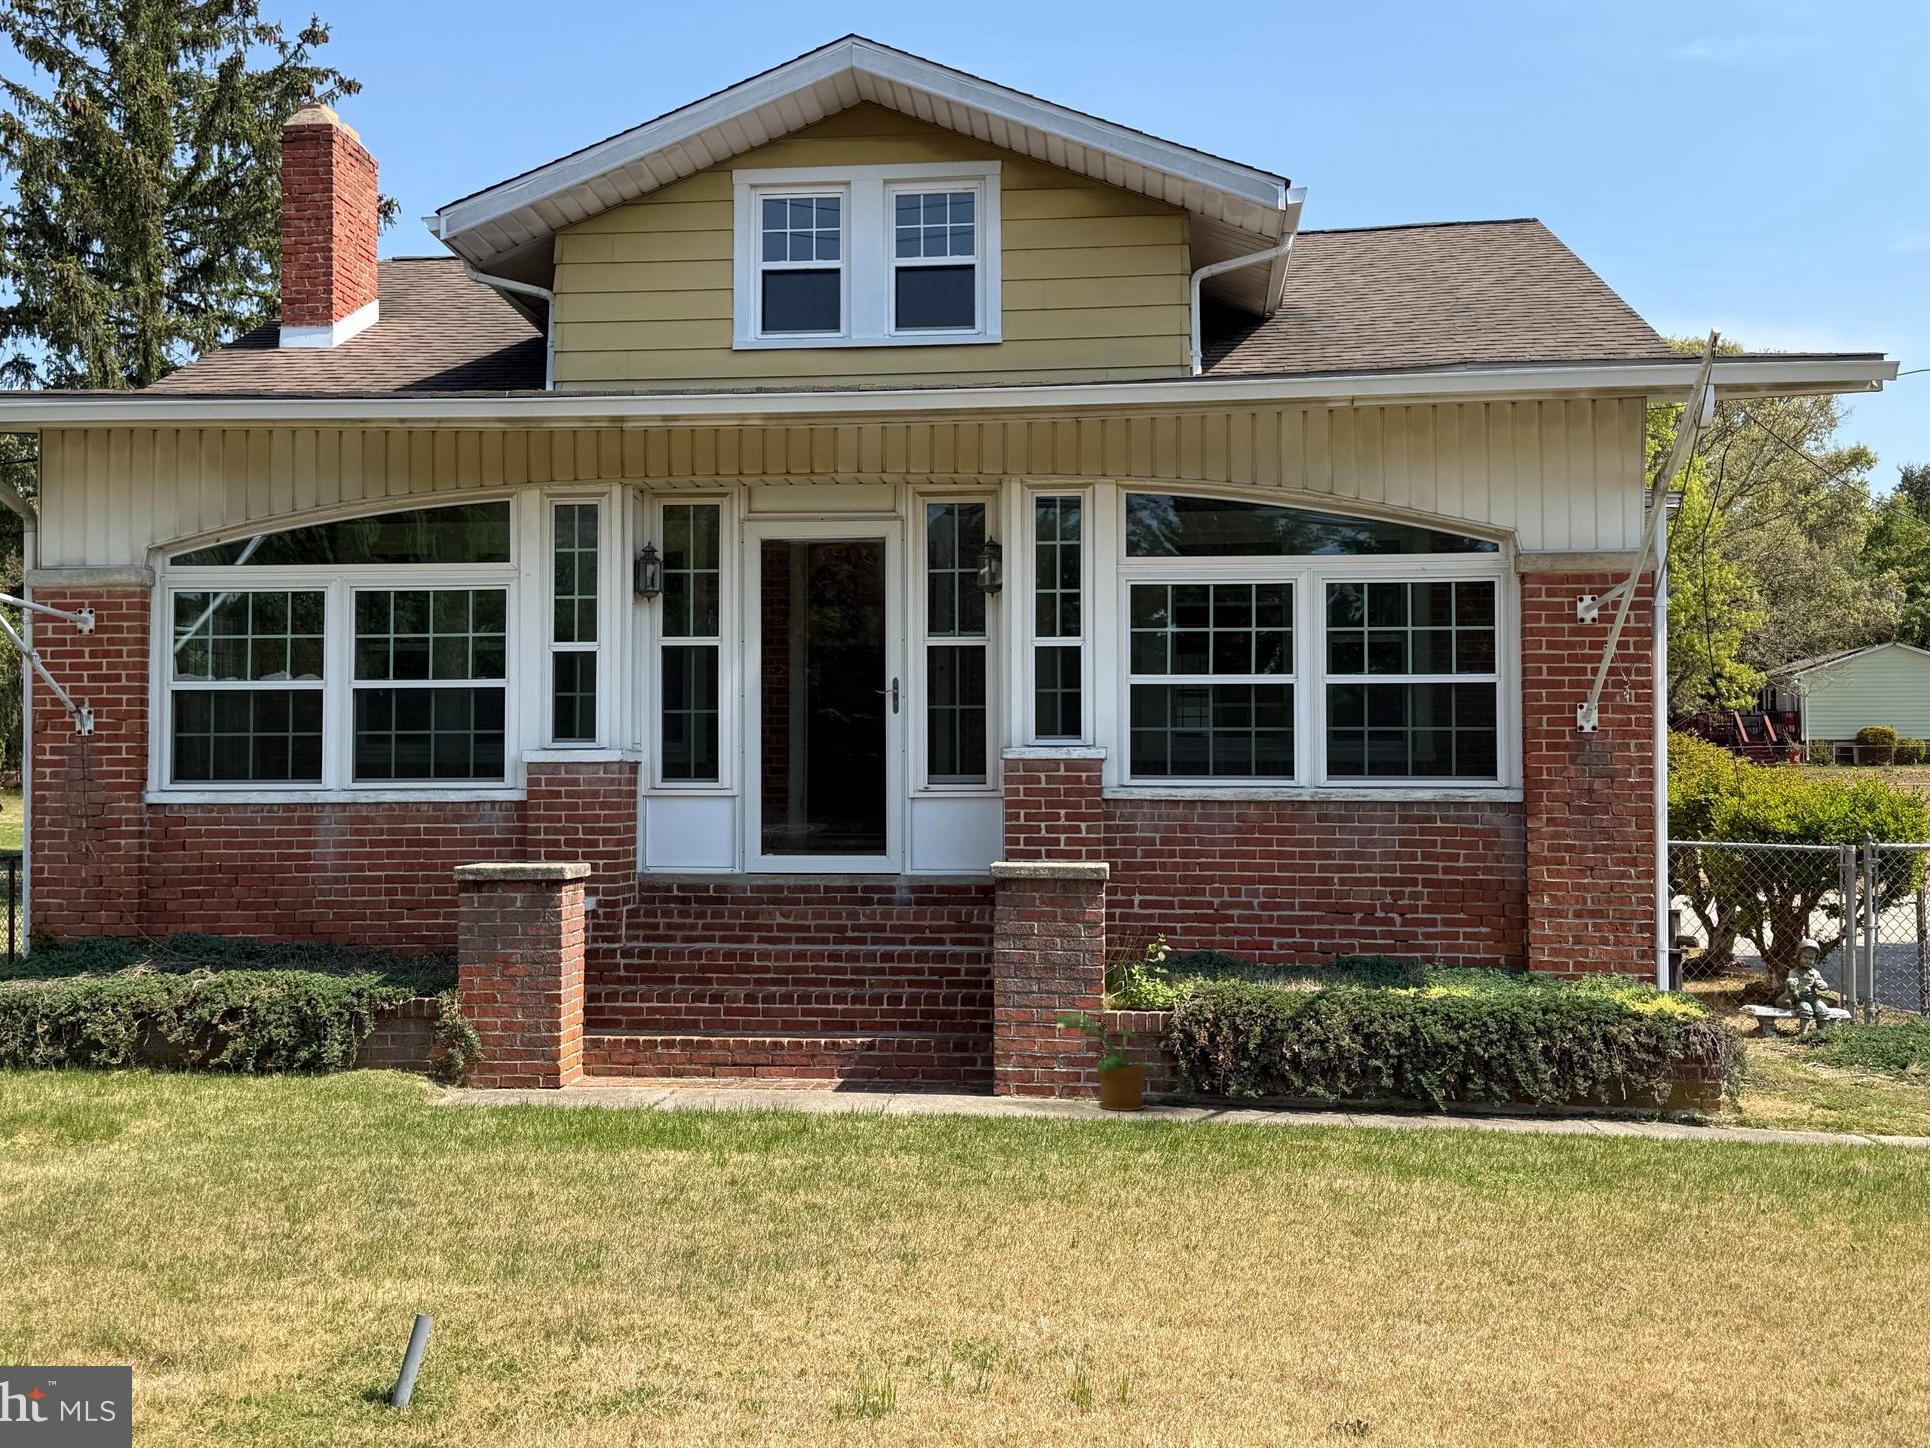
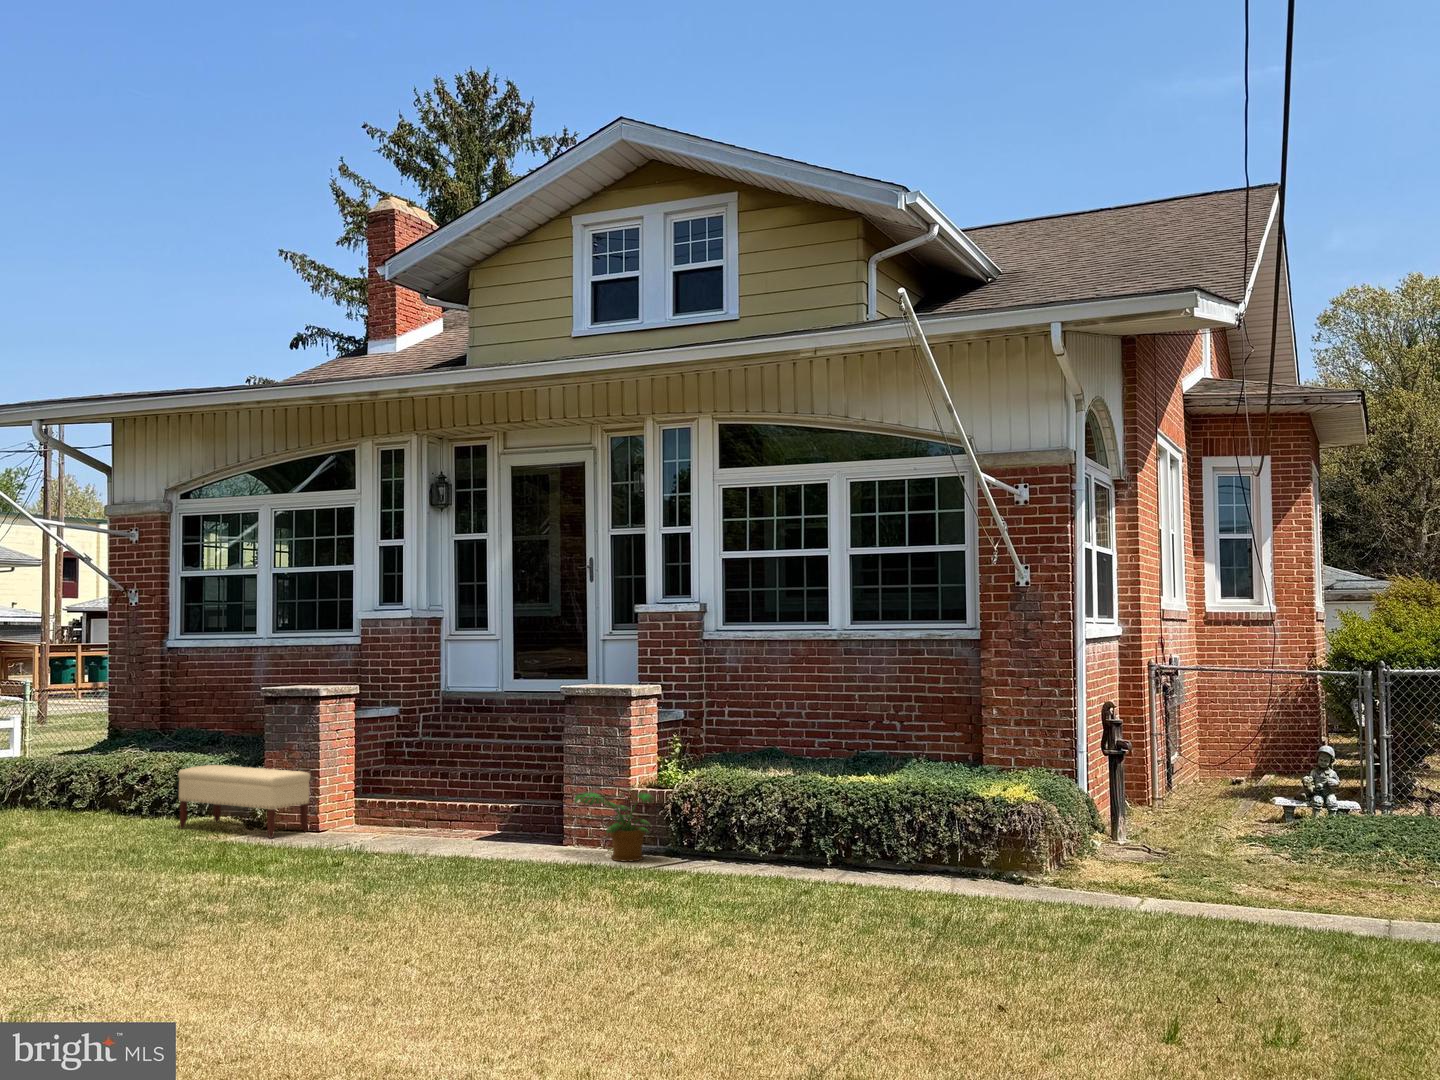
bench: none [347,984,569,1092] -> present [178,765,310,838]

